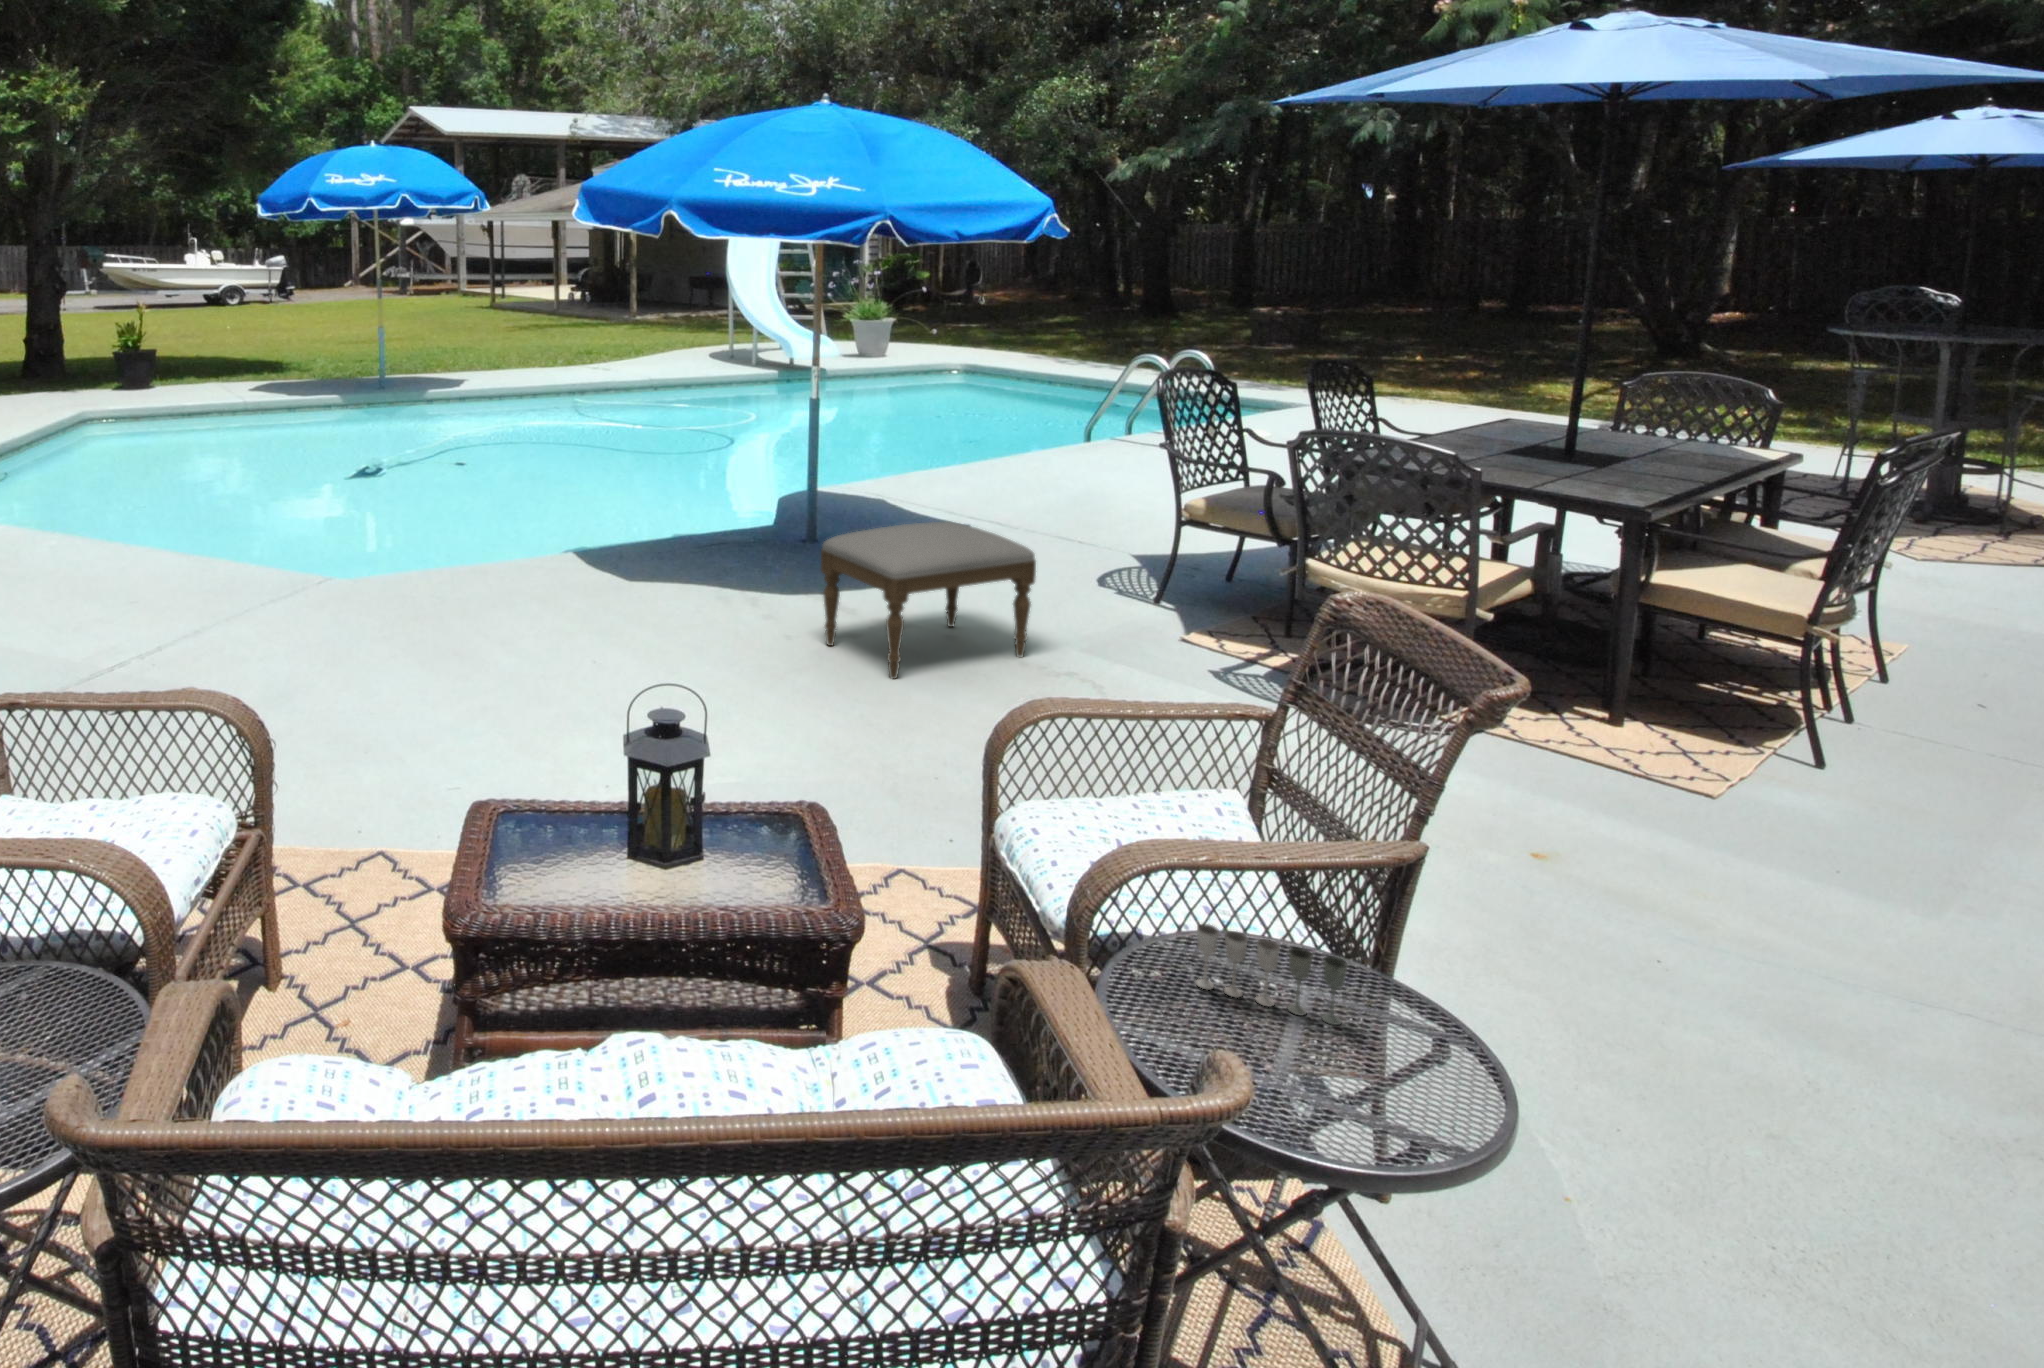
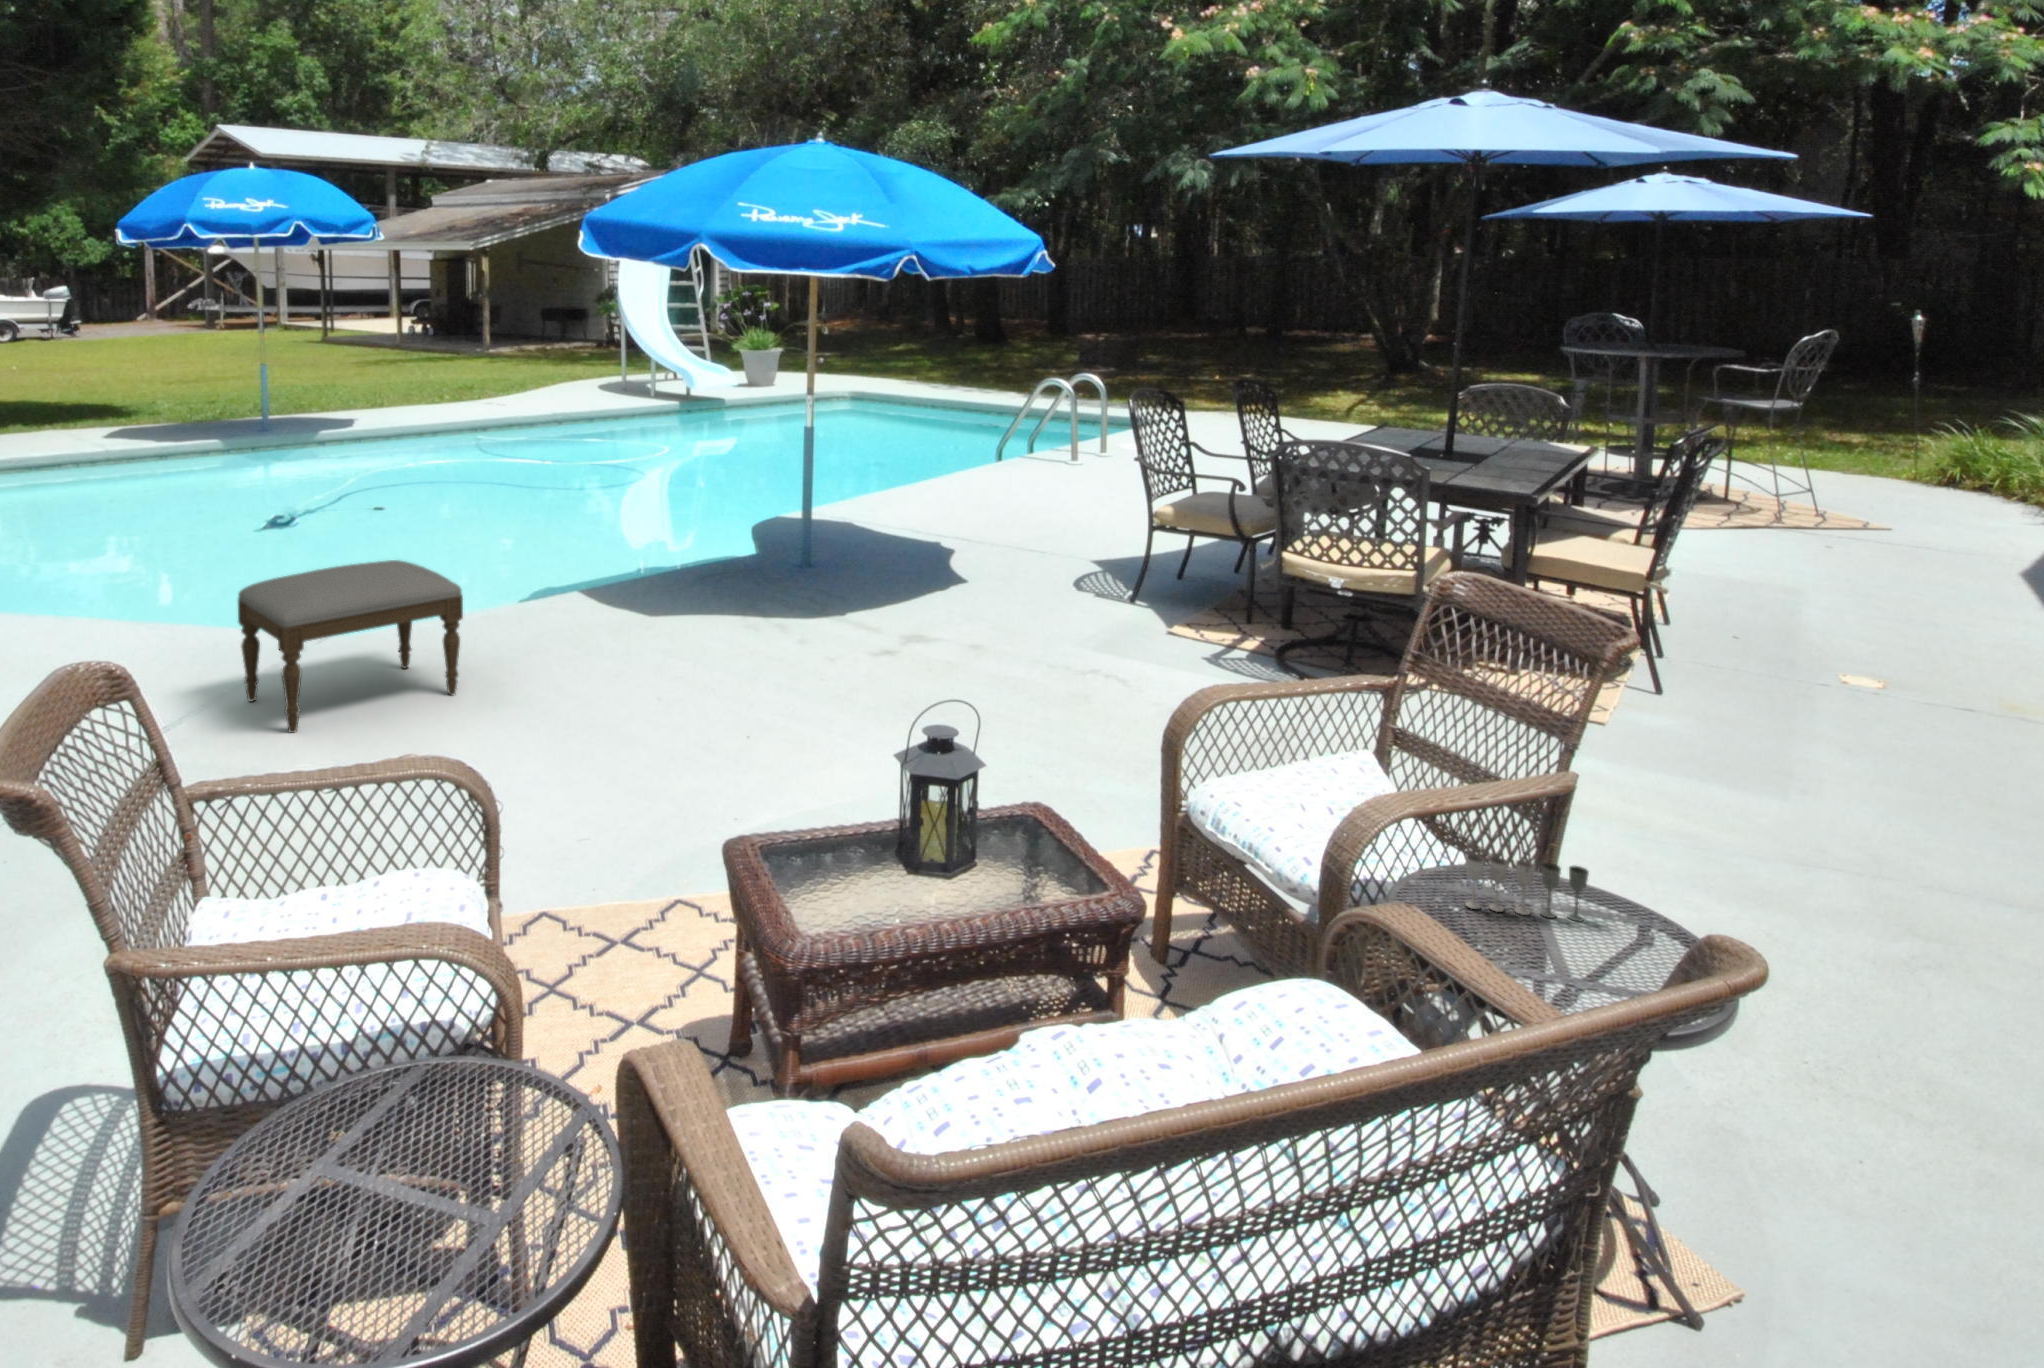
ottoman: present [821,521,1036,679] -> present [238,560,463,733]

